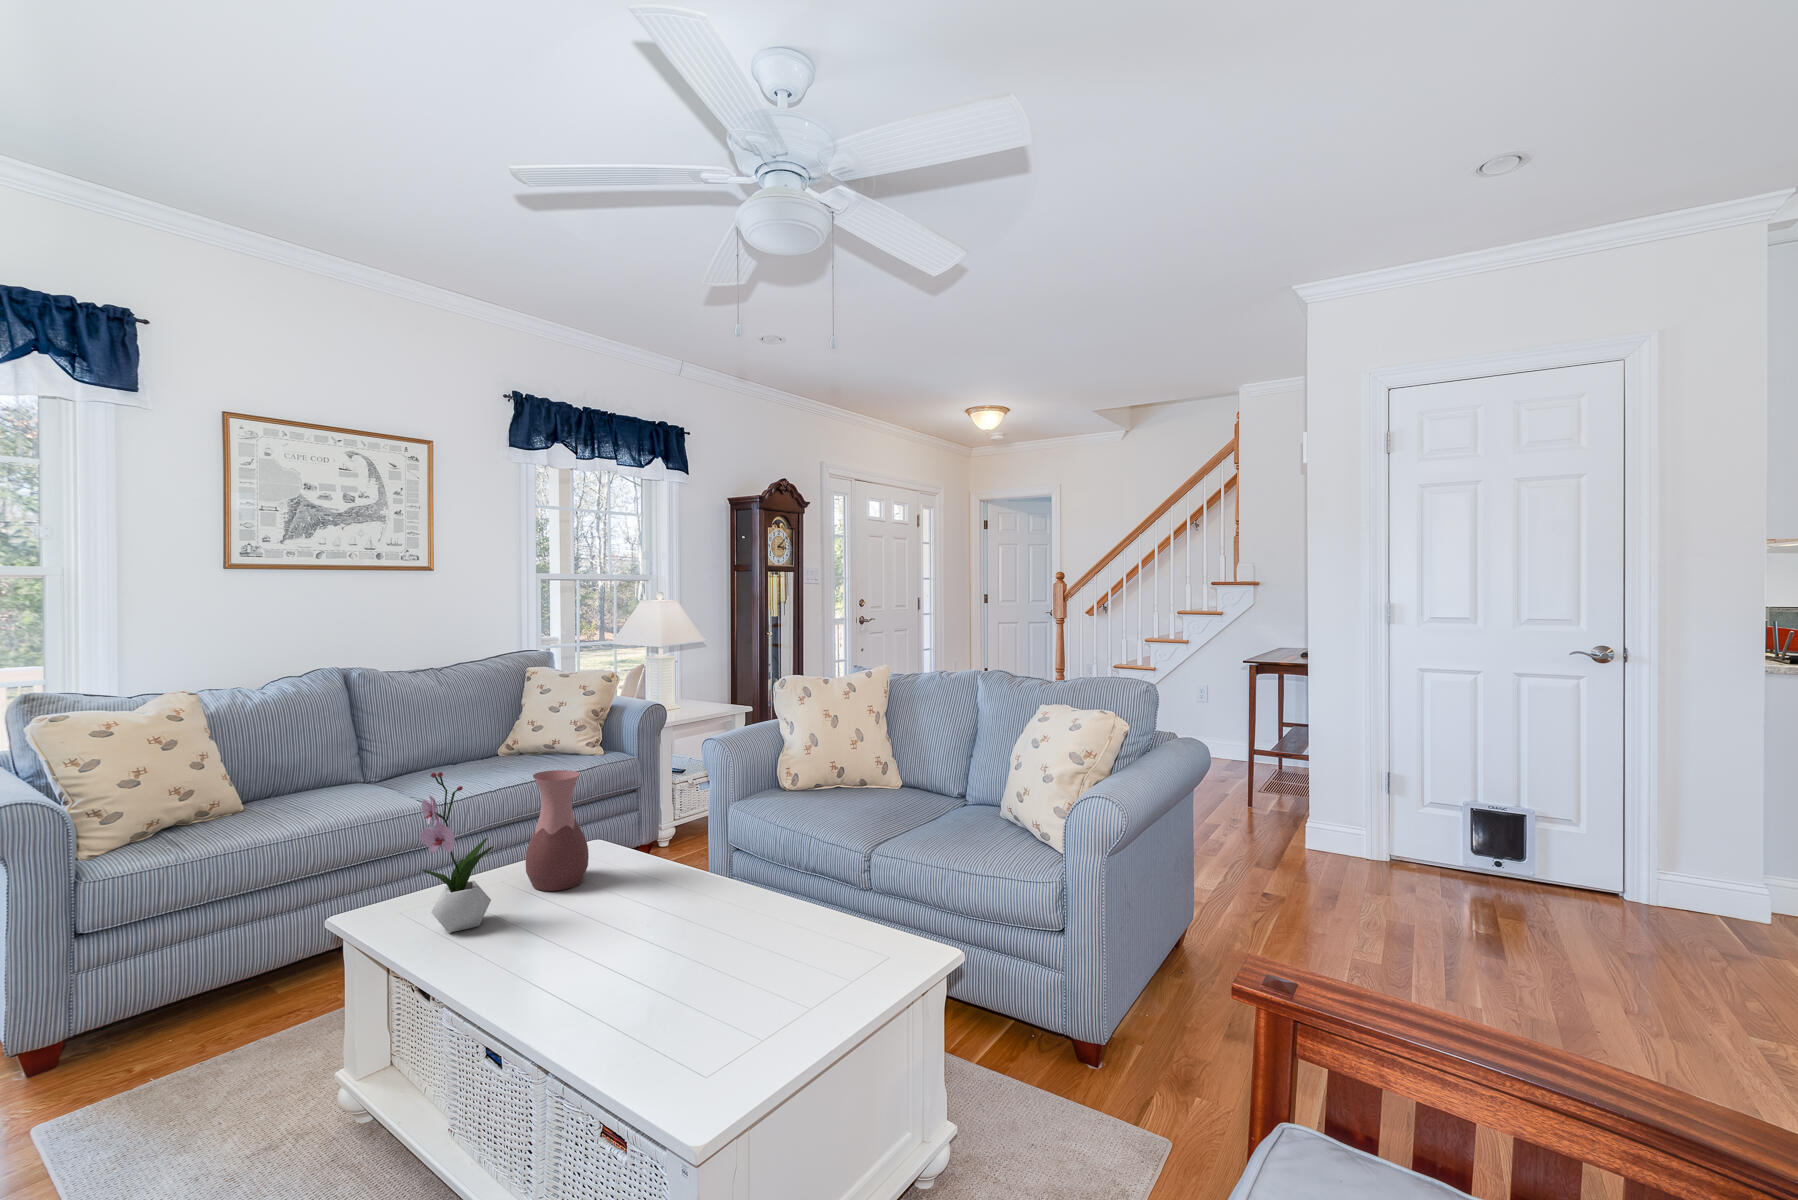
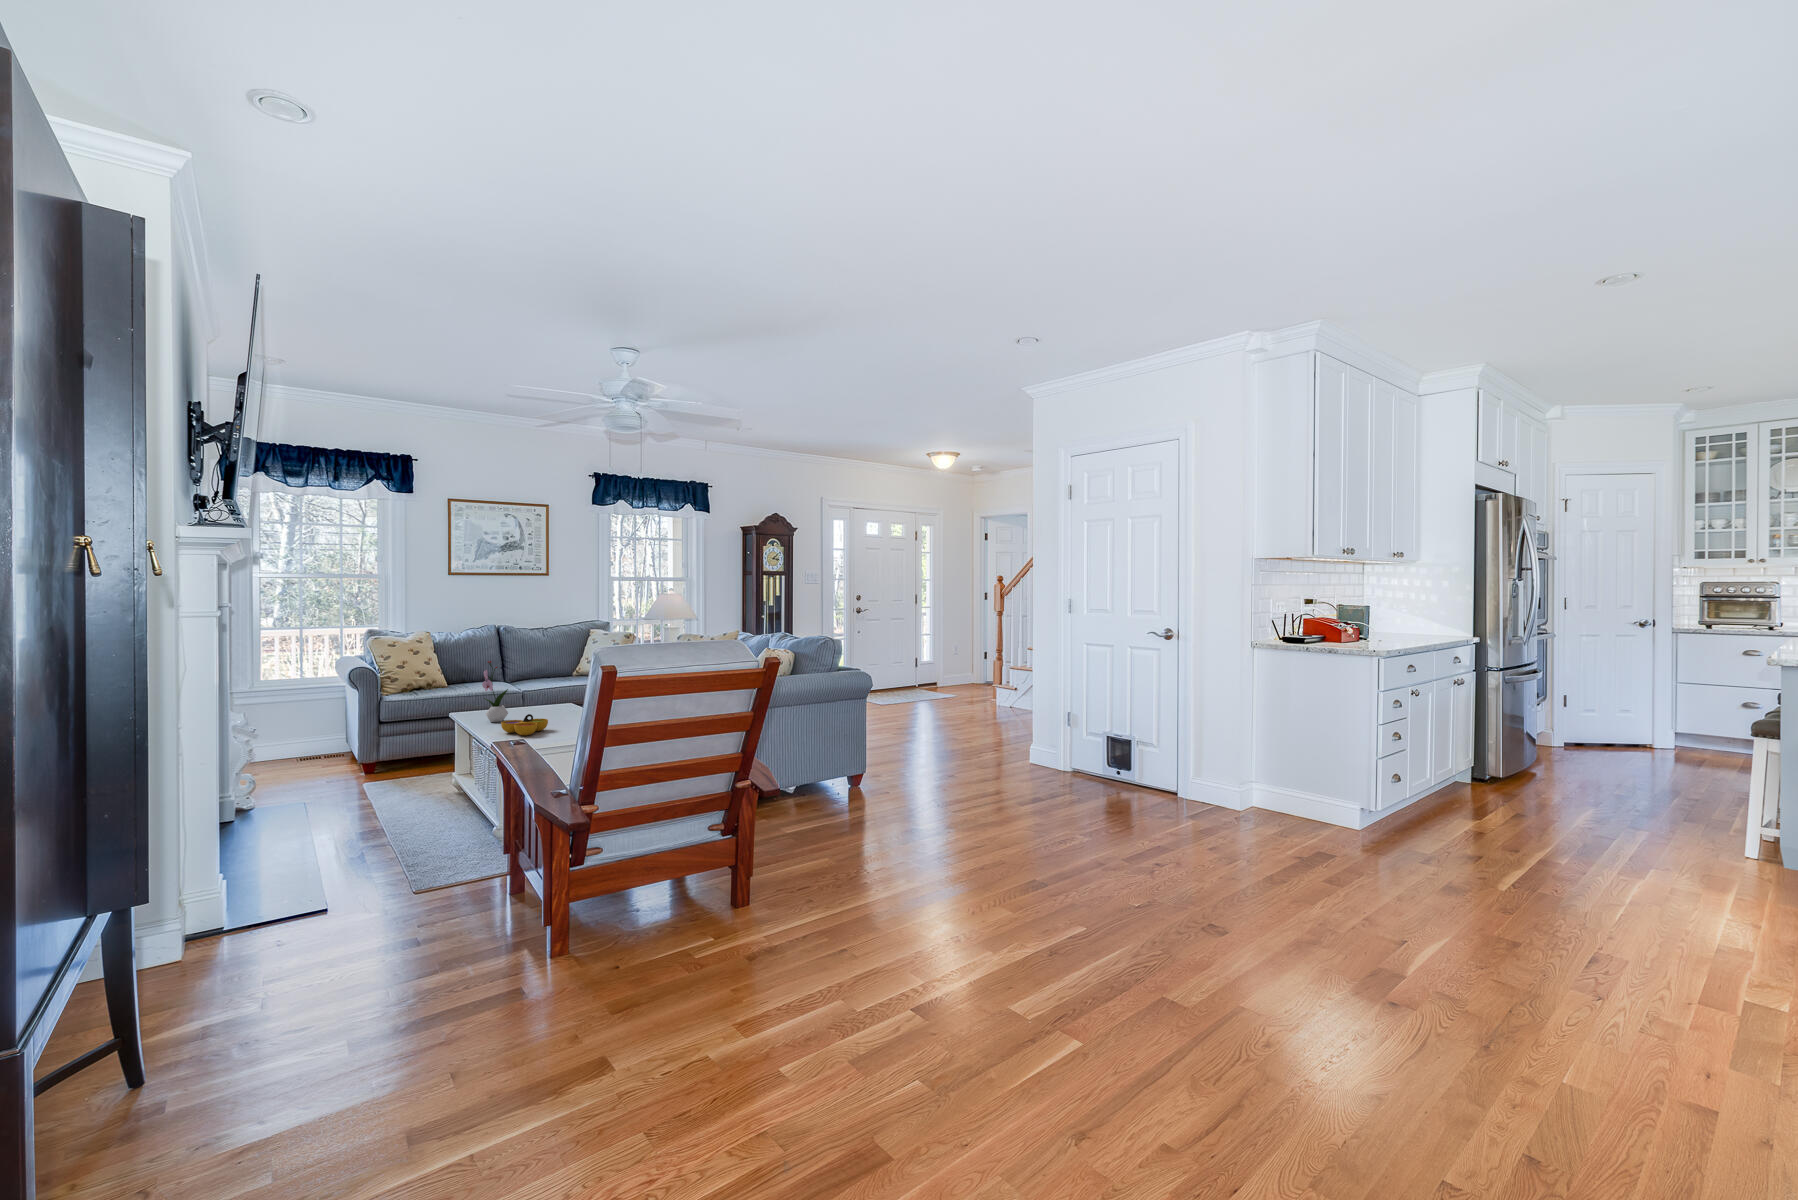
vase: present [526,770,589,891] -> none [530,668,557,717]
decorative bowl: none [527,920,646,993] -> present [501,714,548,735]

